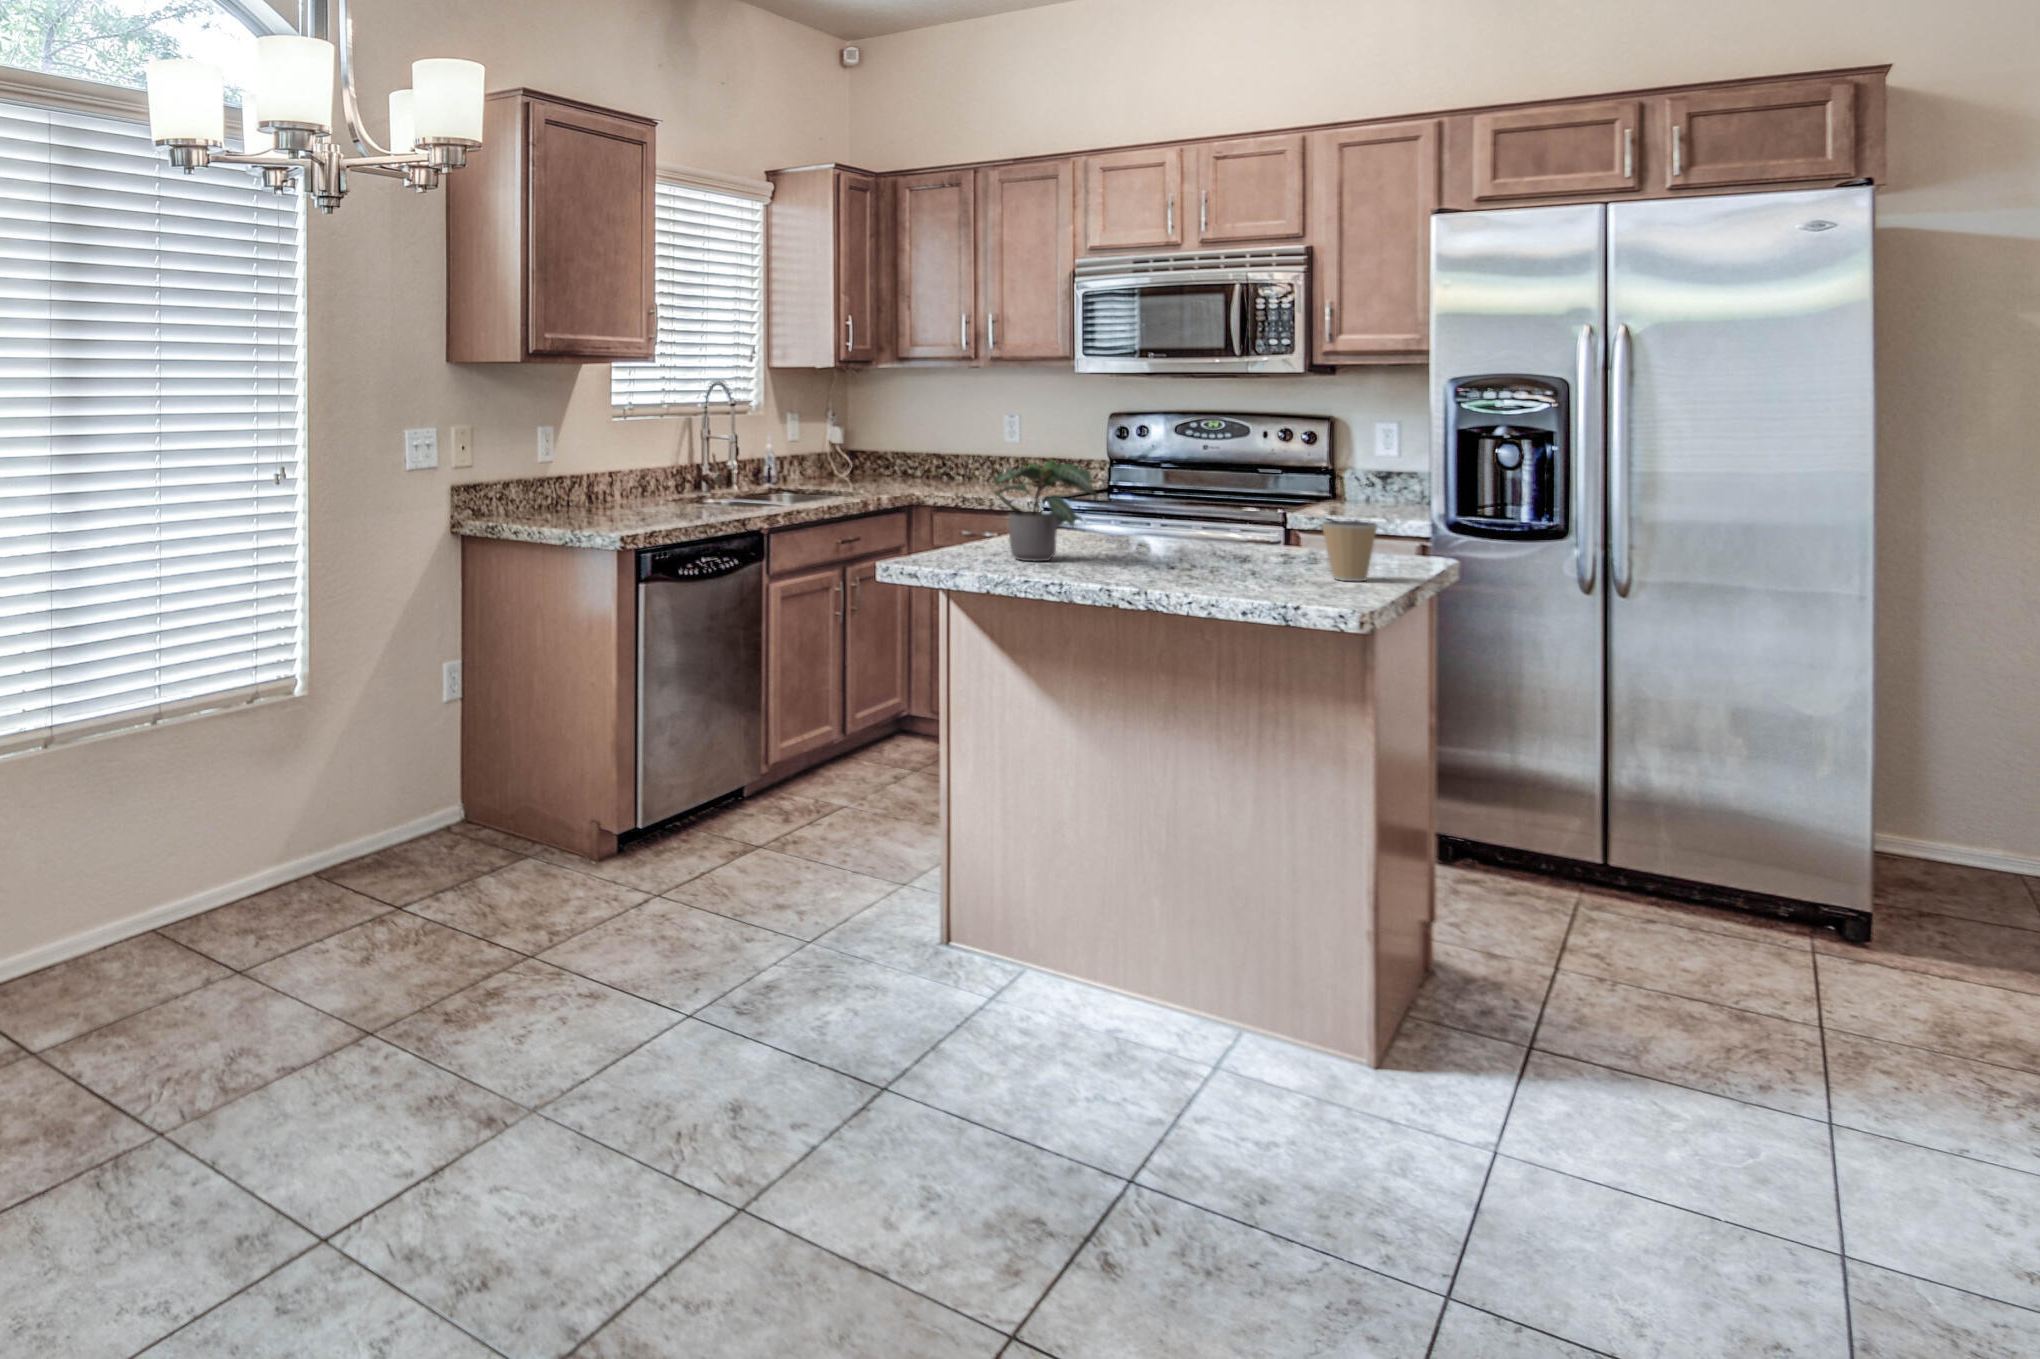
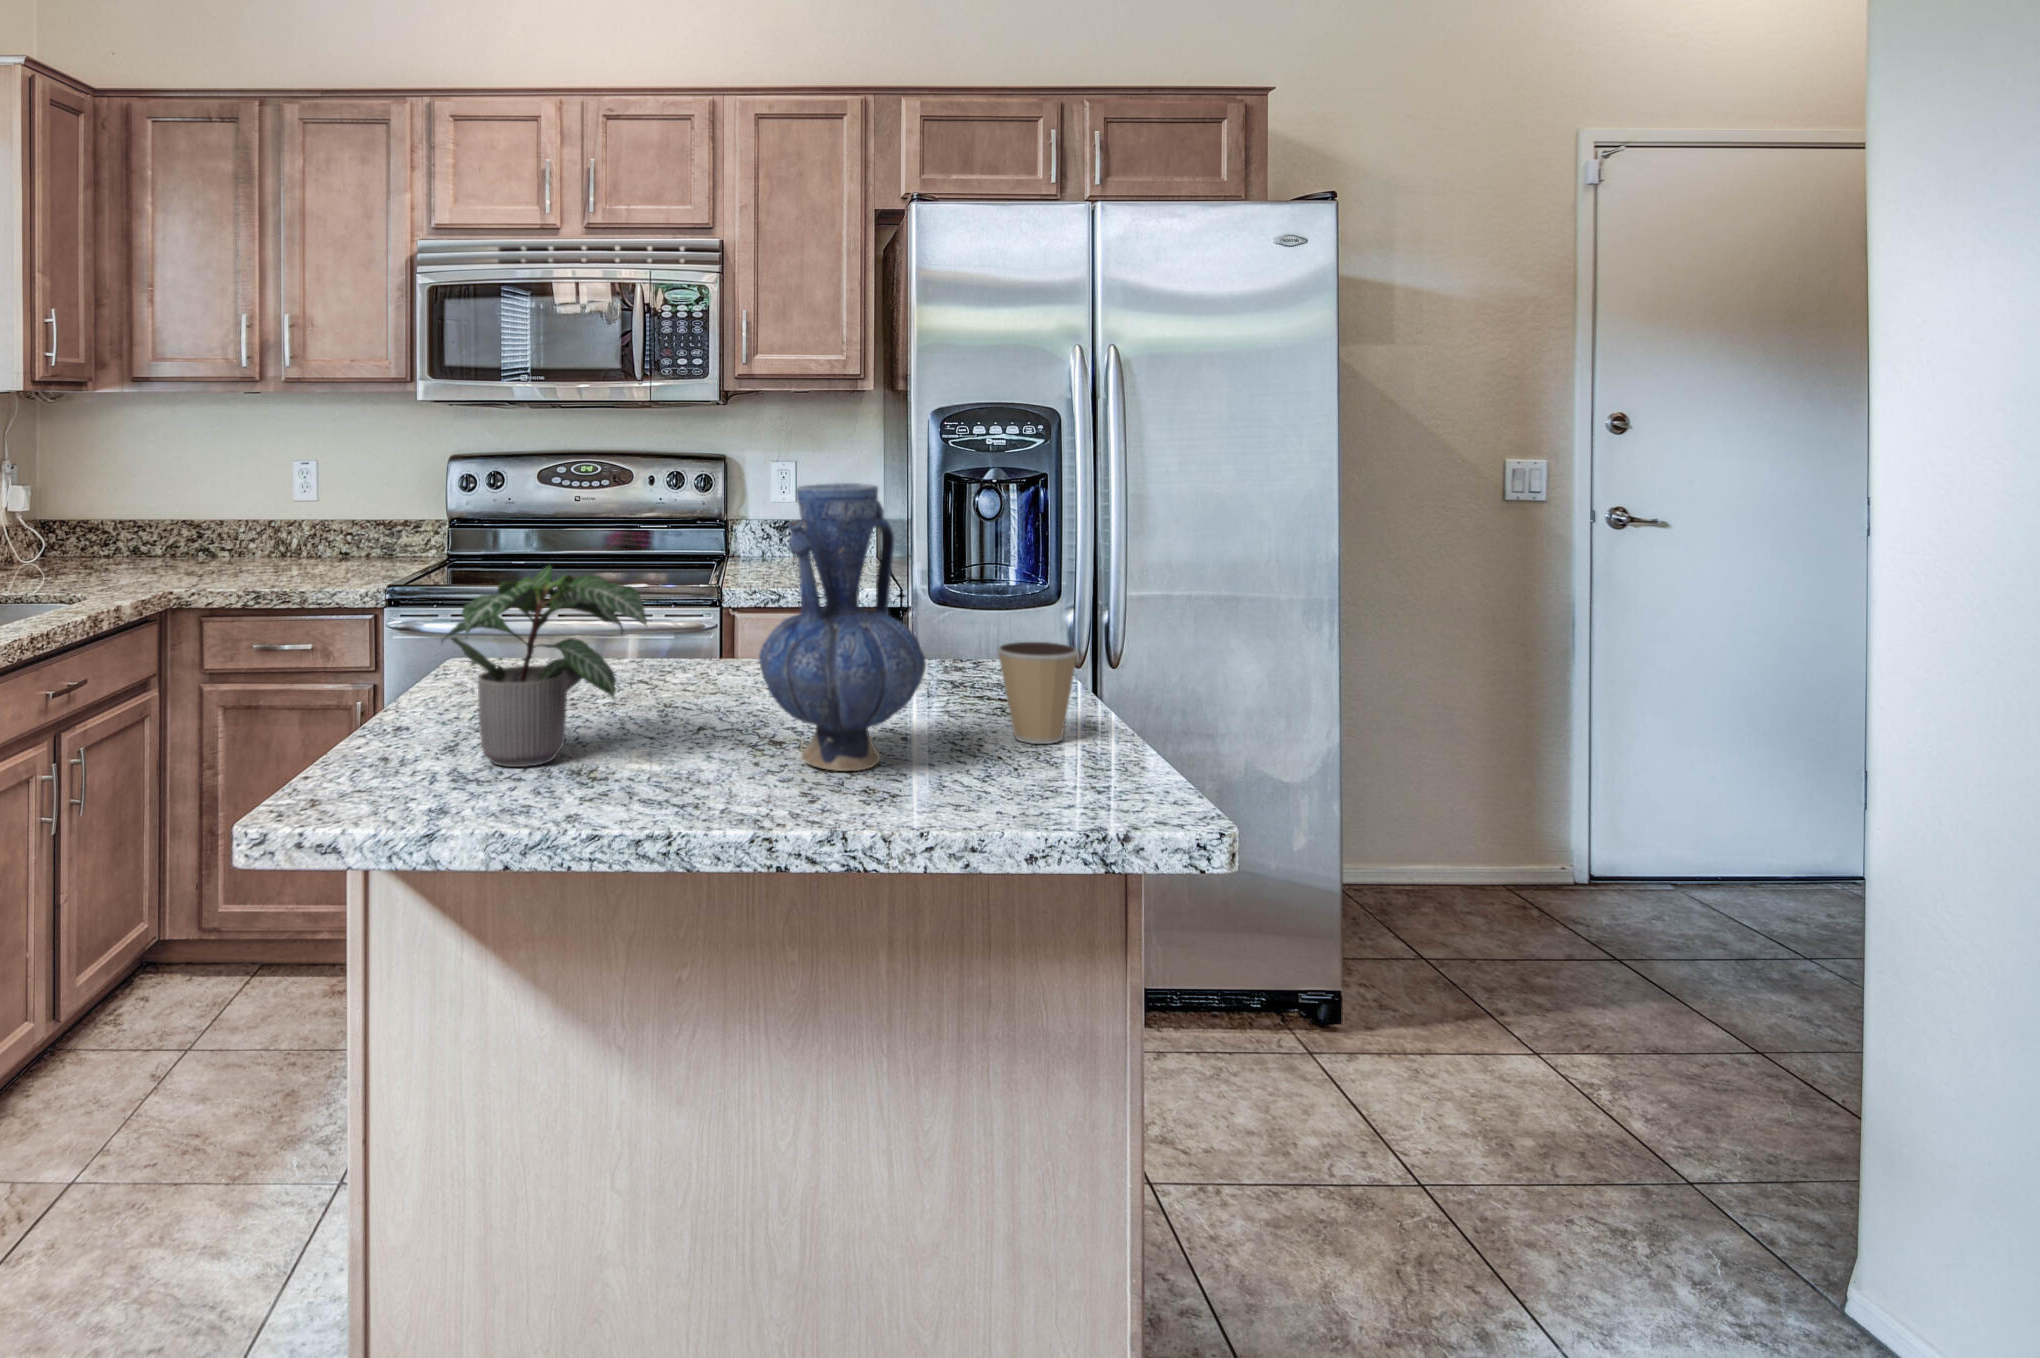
vase: none [1152,416,1254,577] -> present [759,483,926,771]

